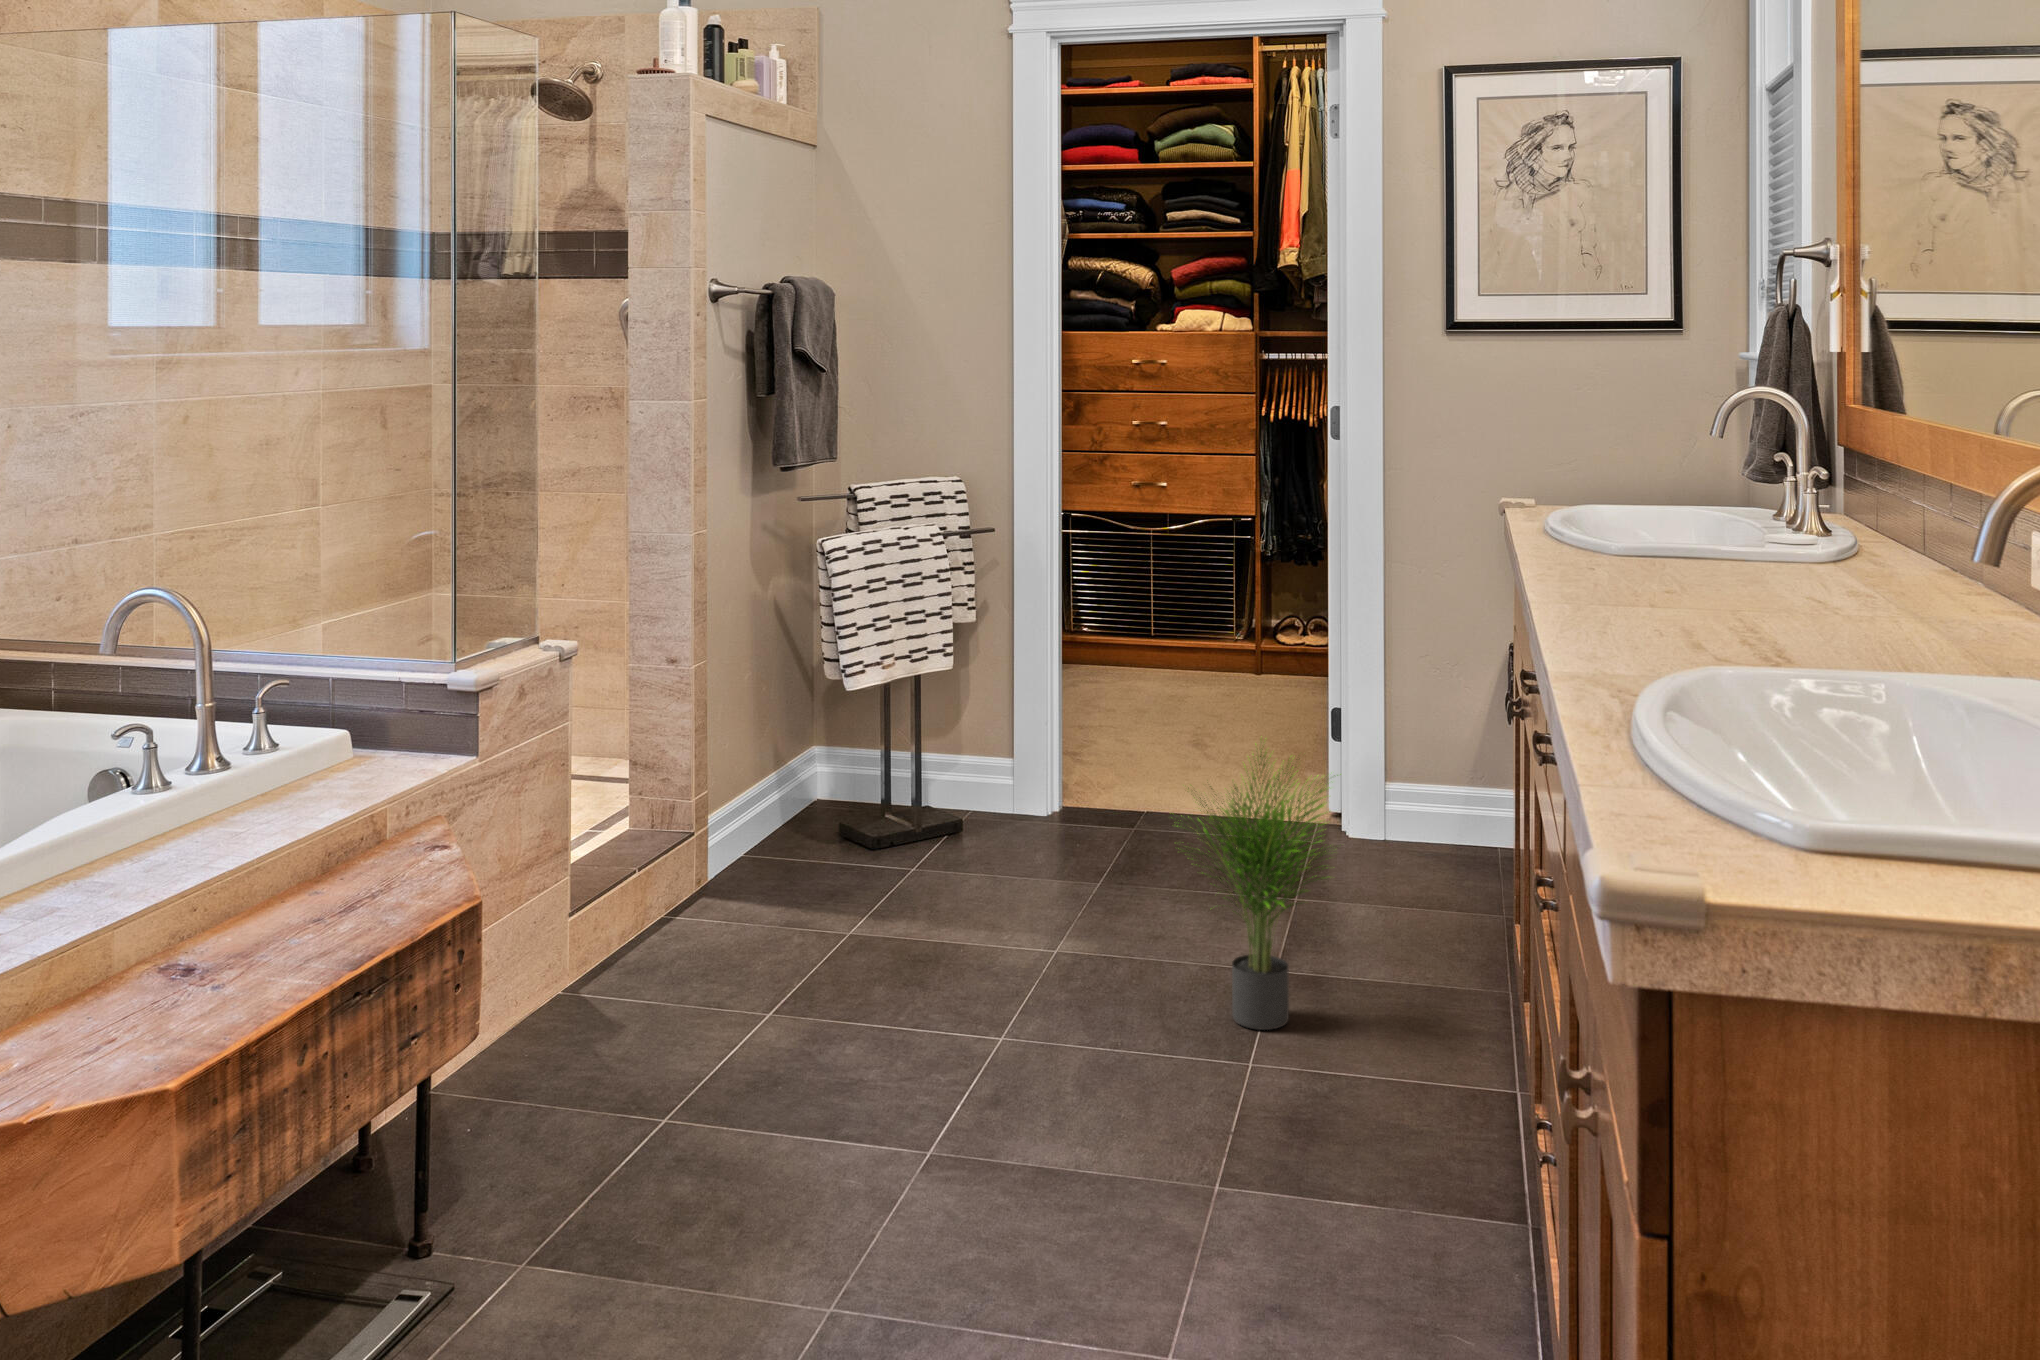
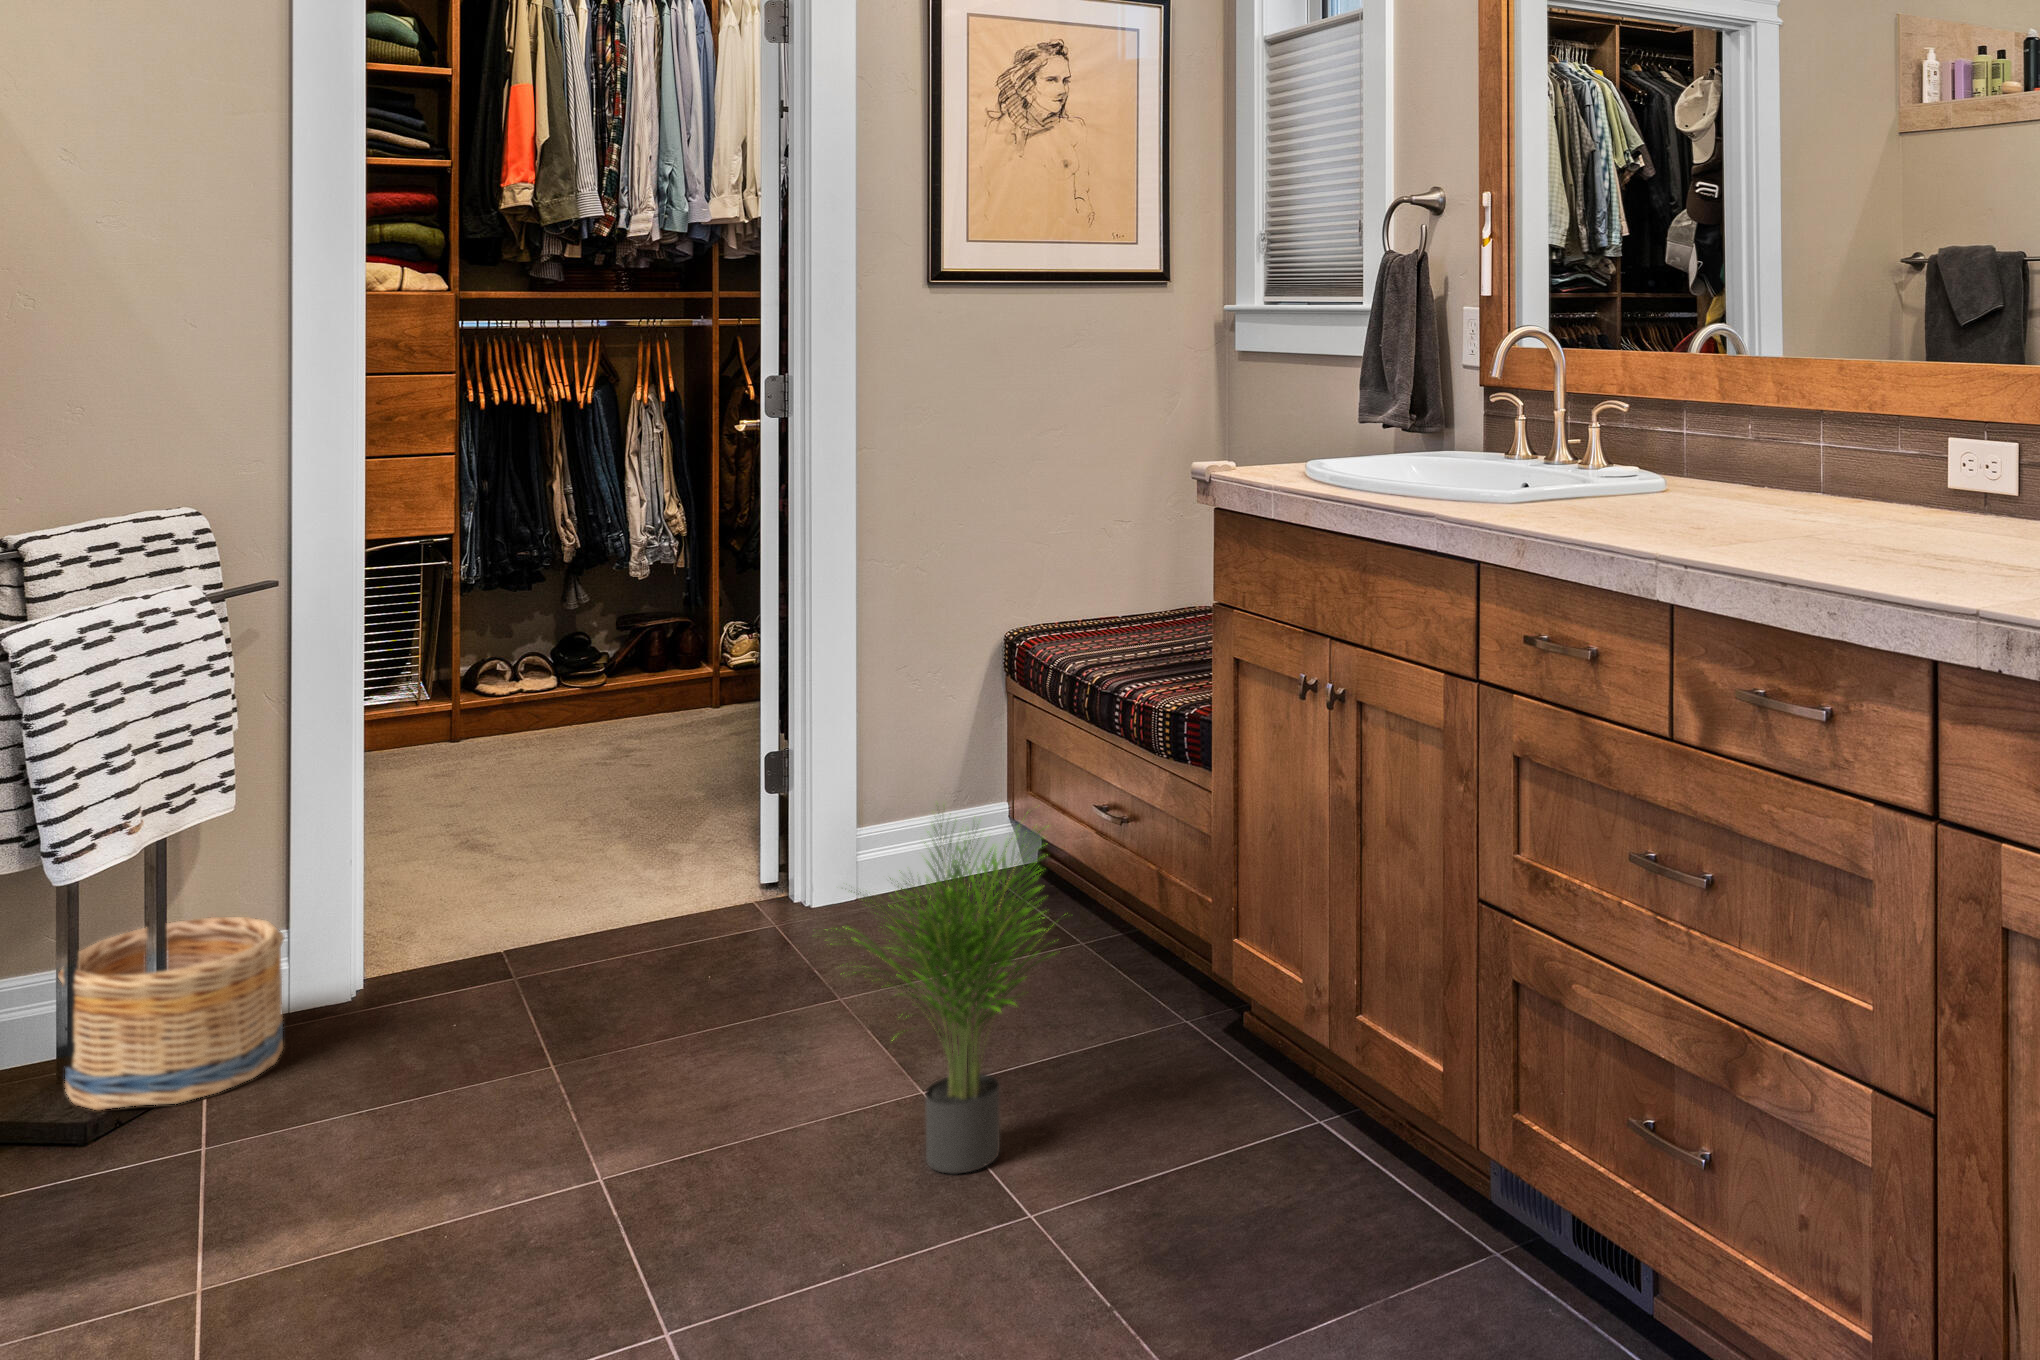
basket: none [872,737,986,846] -> present [58,917,284,1110]

